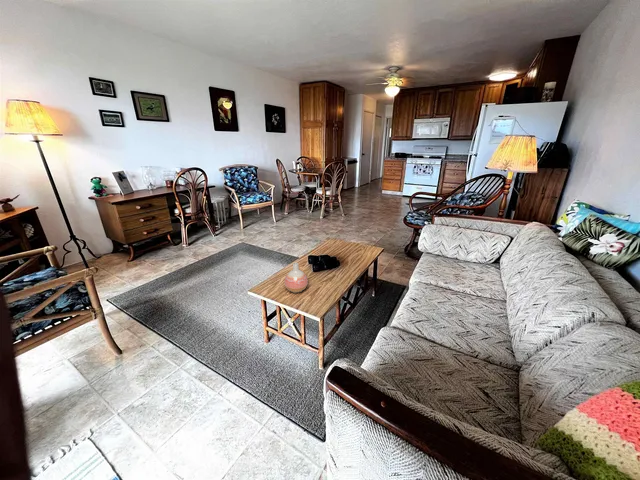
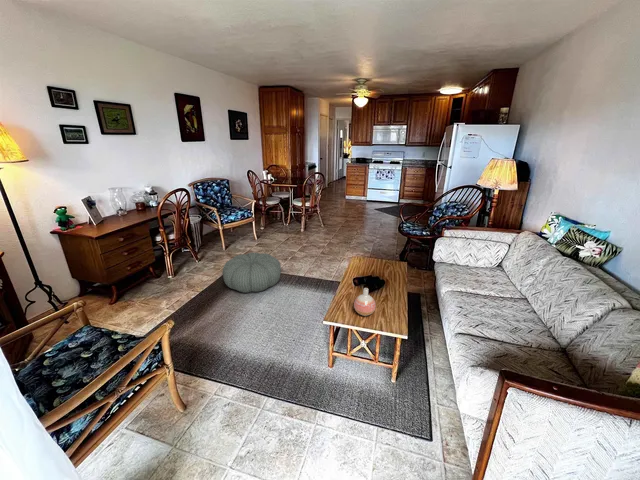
pouf: none [219,230,275,265] -> present [223,253,281,293]

